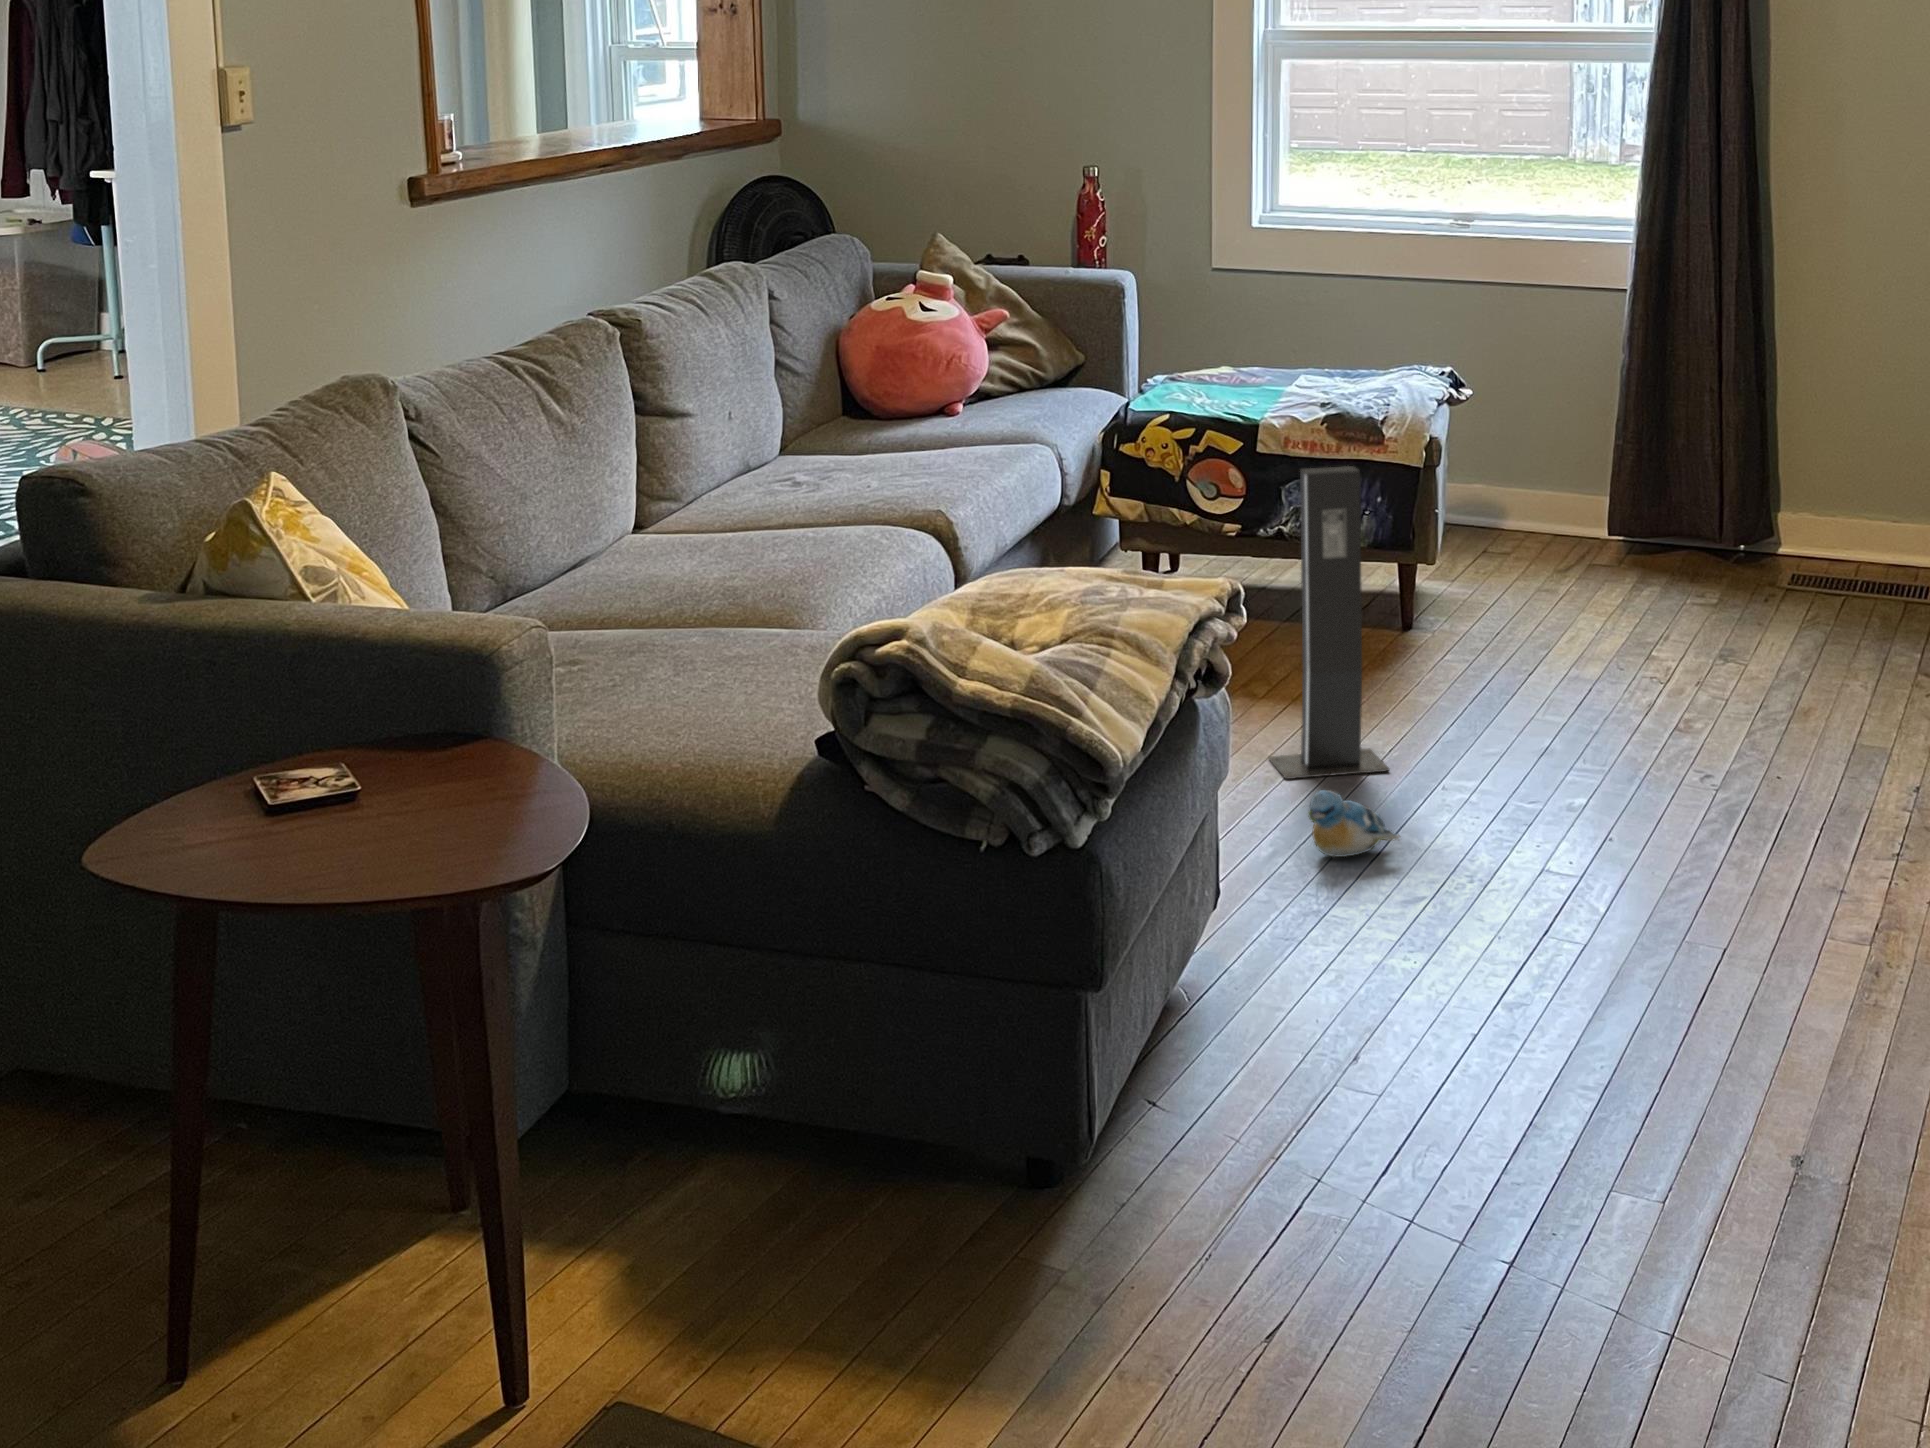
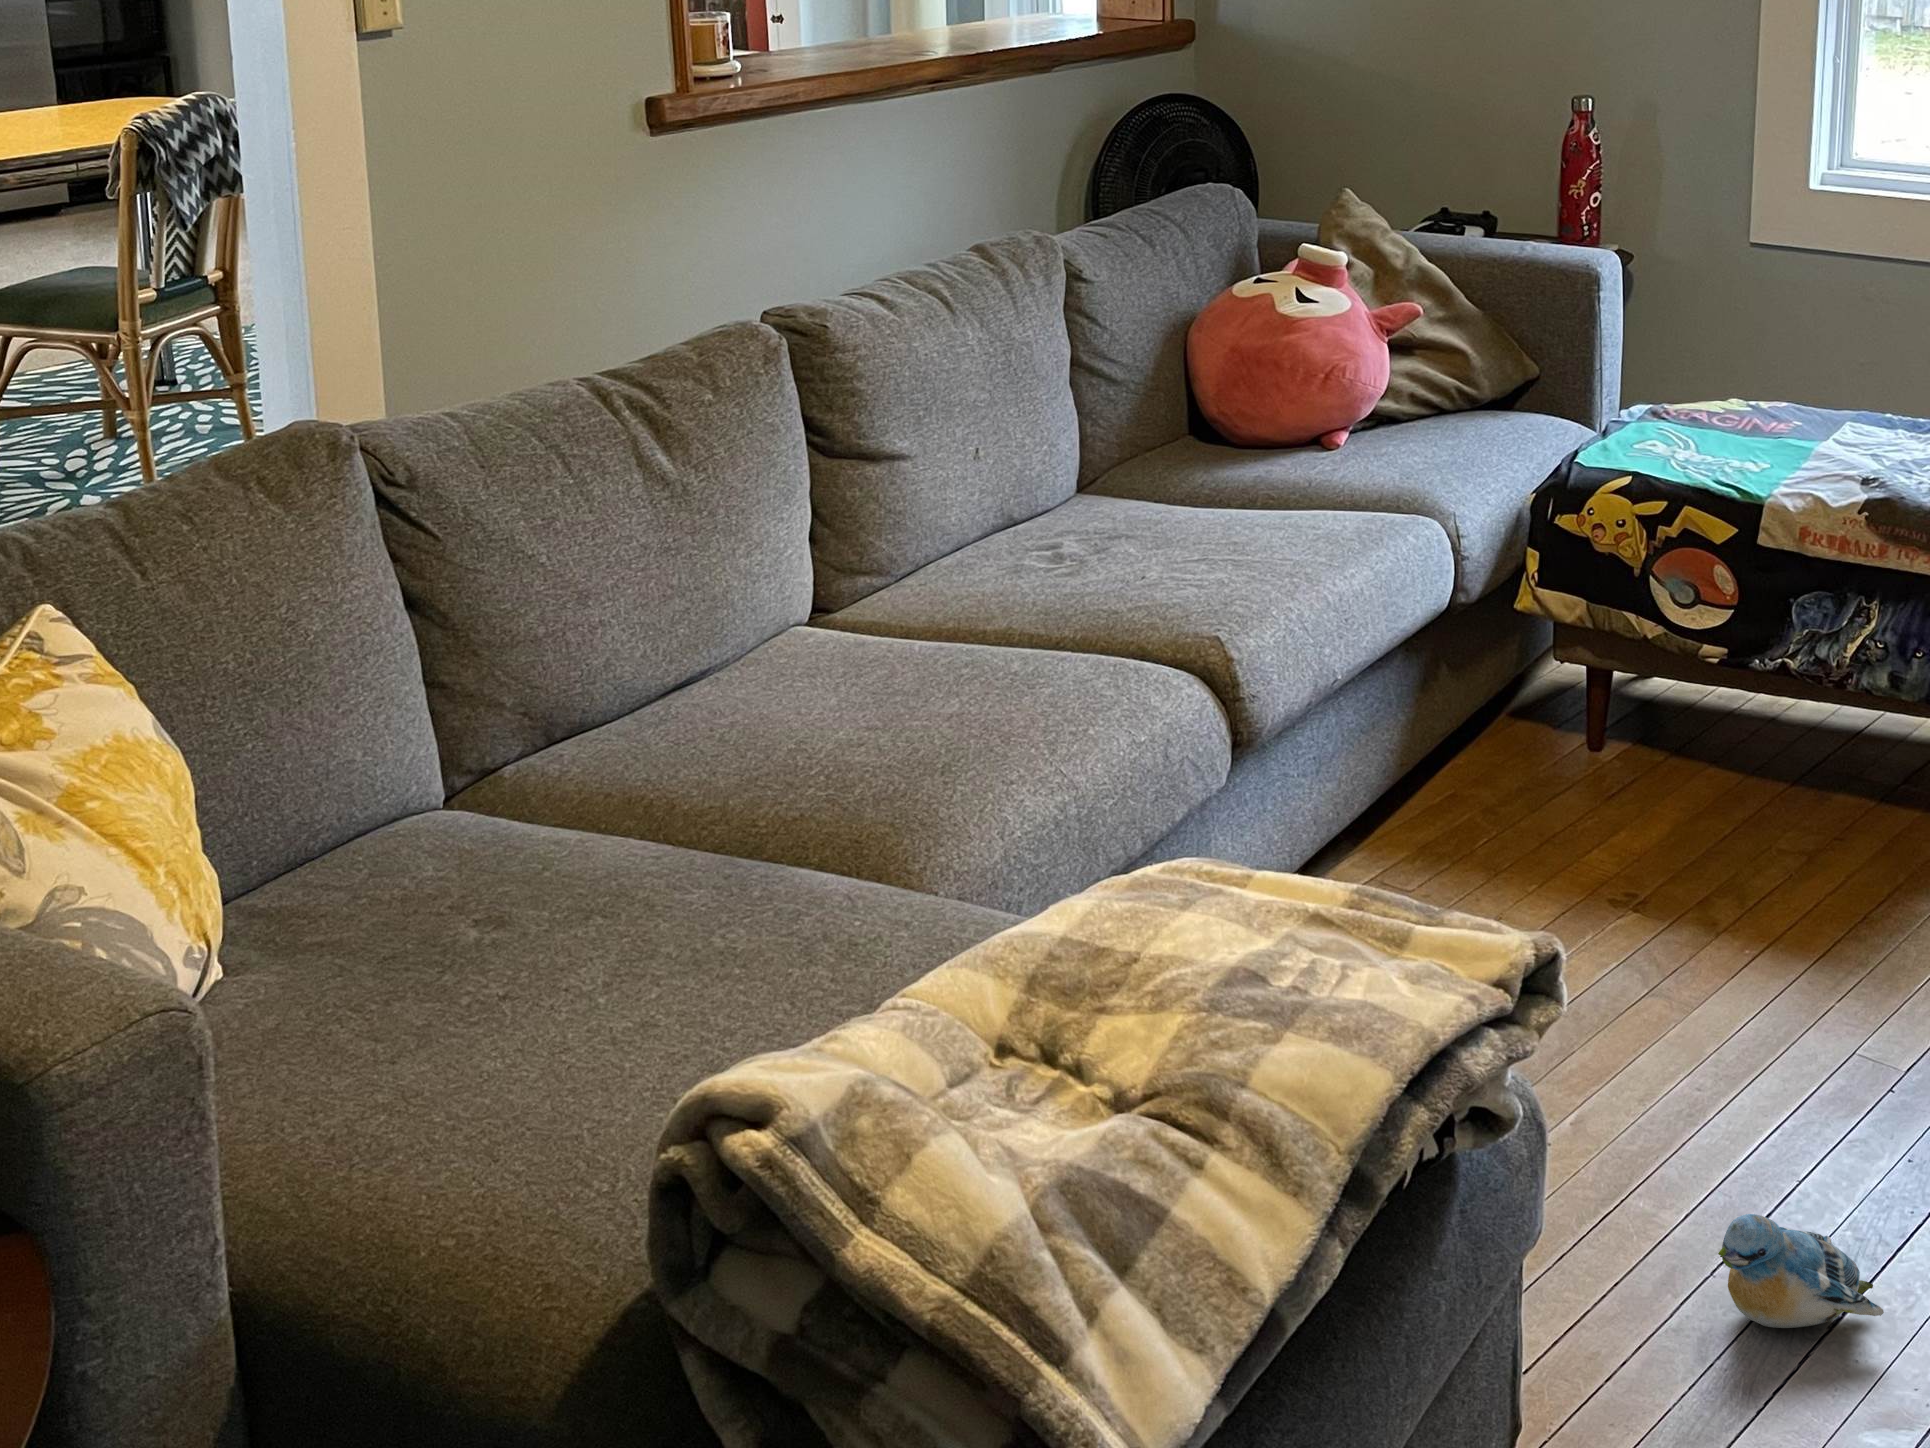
speaker: present [1269,466,1389,779] -> none [1701,636,1897,1126]

